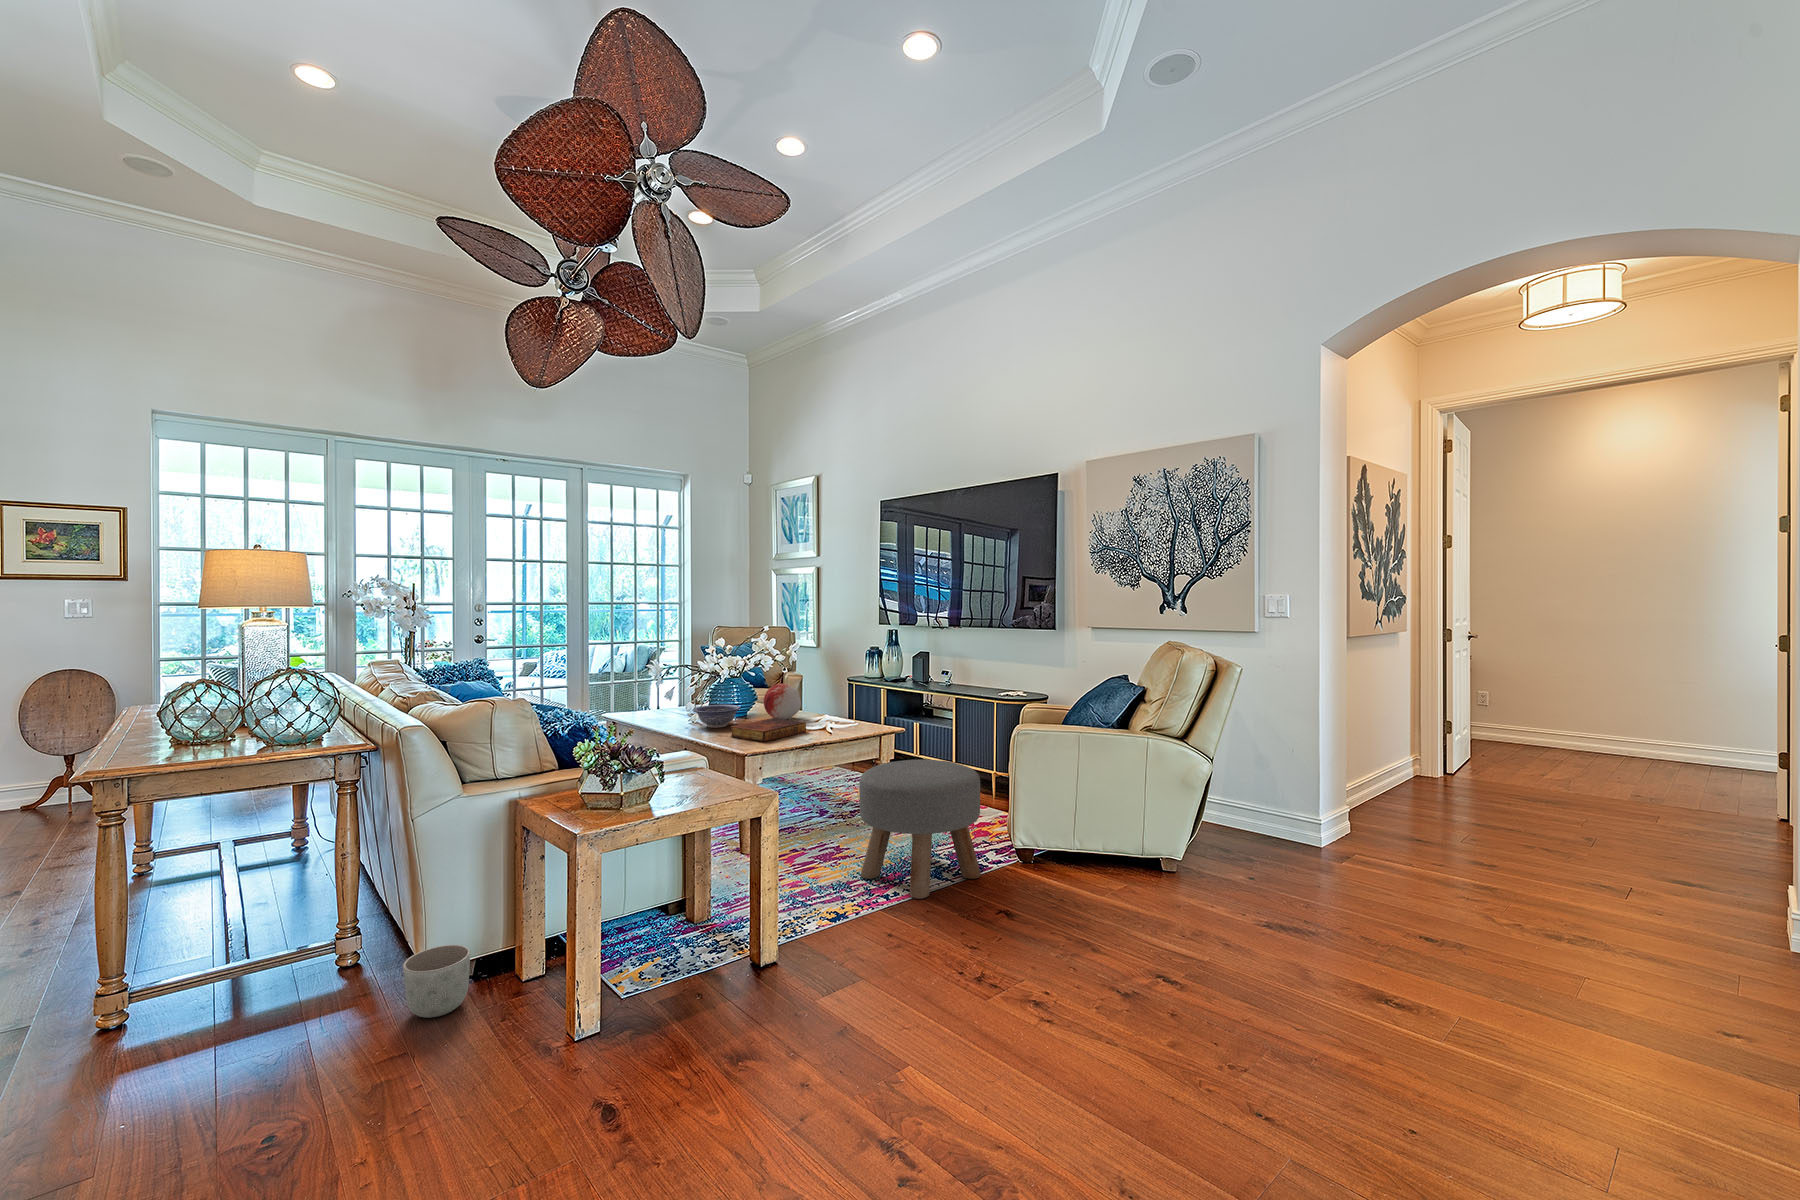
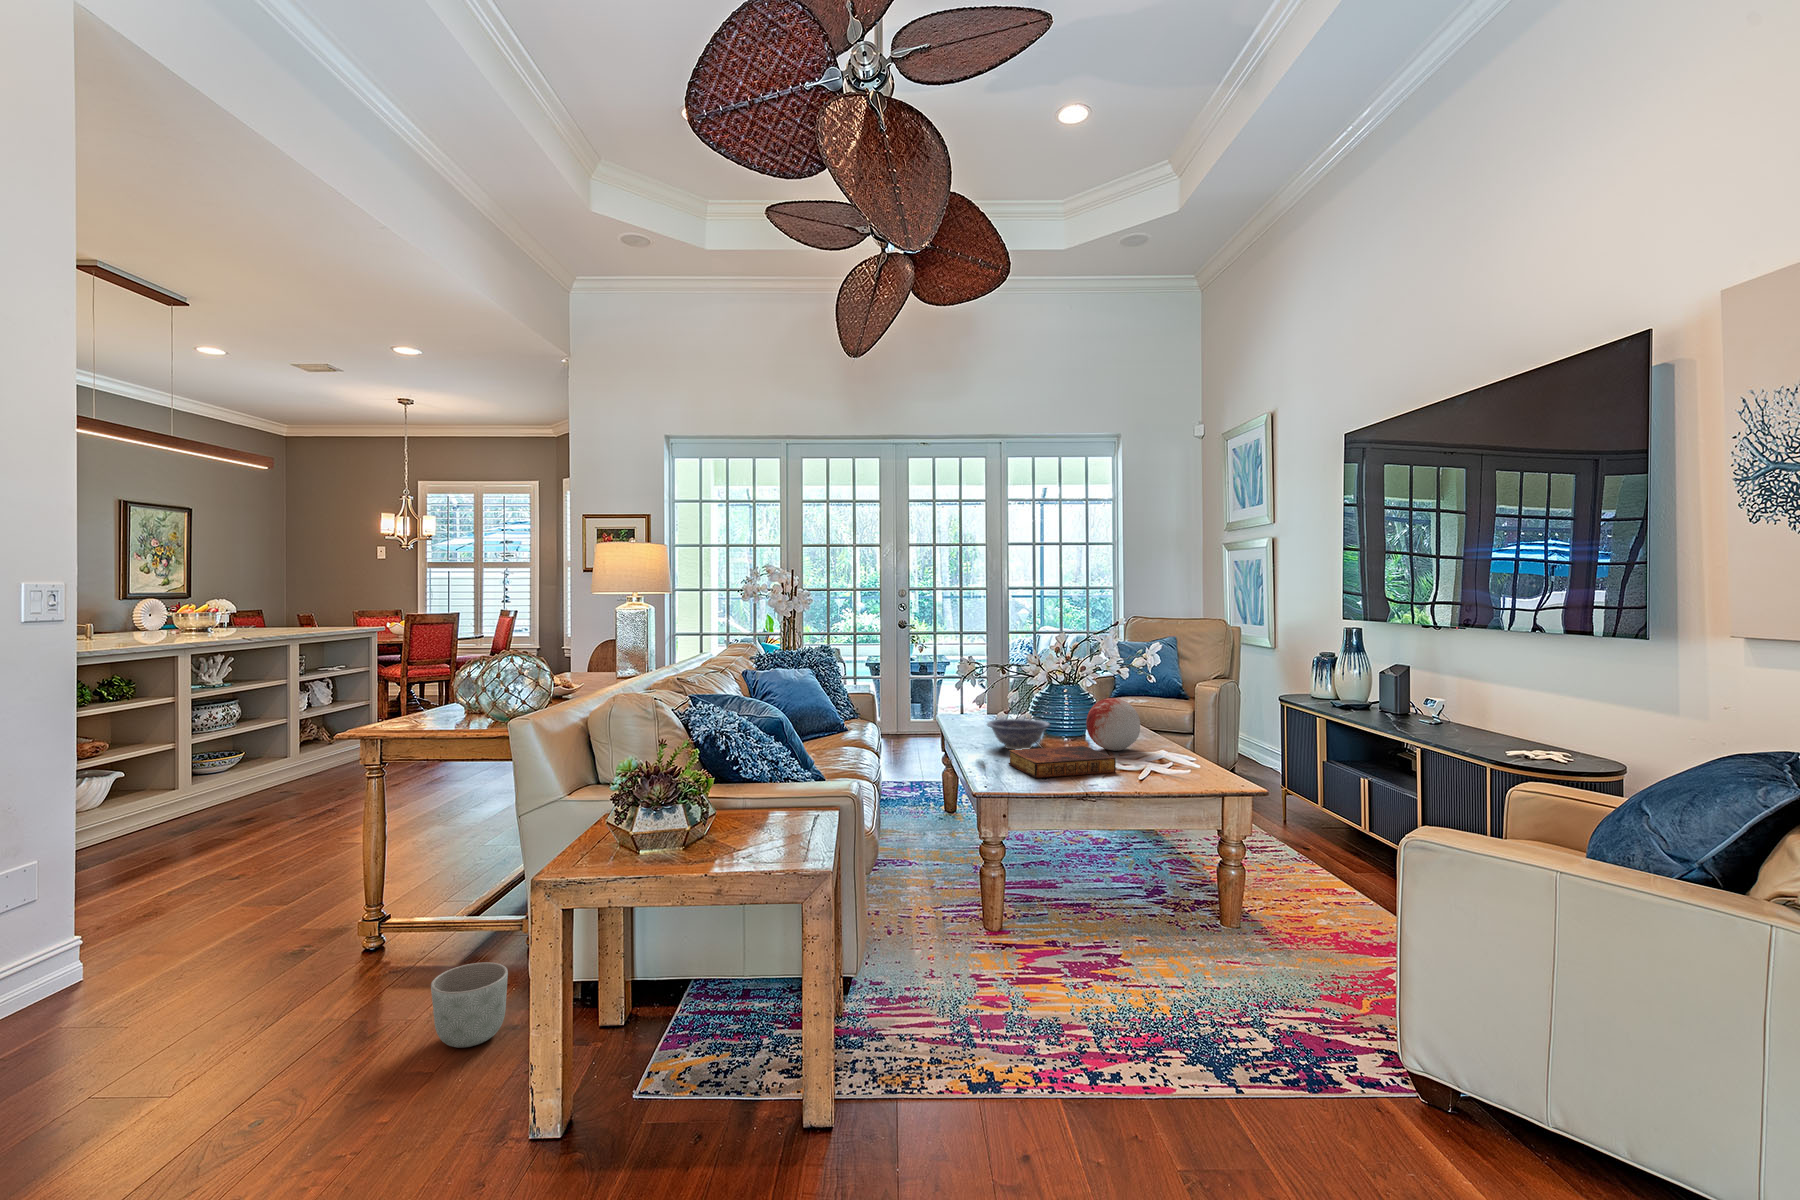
ottoman: present [859,760,981,899] -> none [1085,843,1313,1103]

